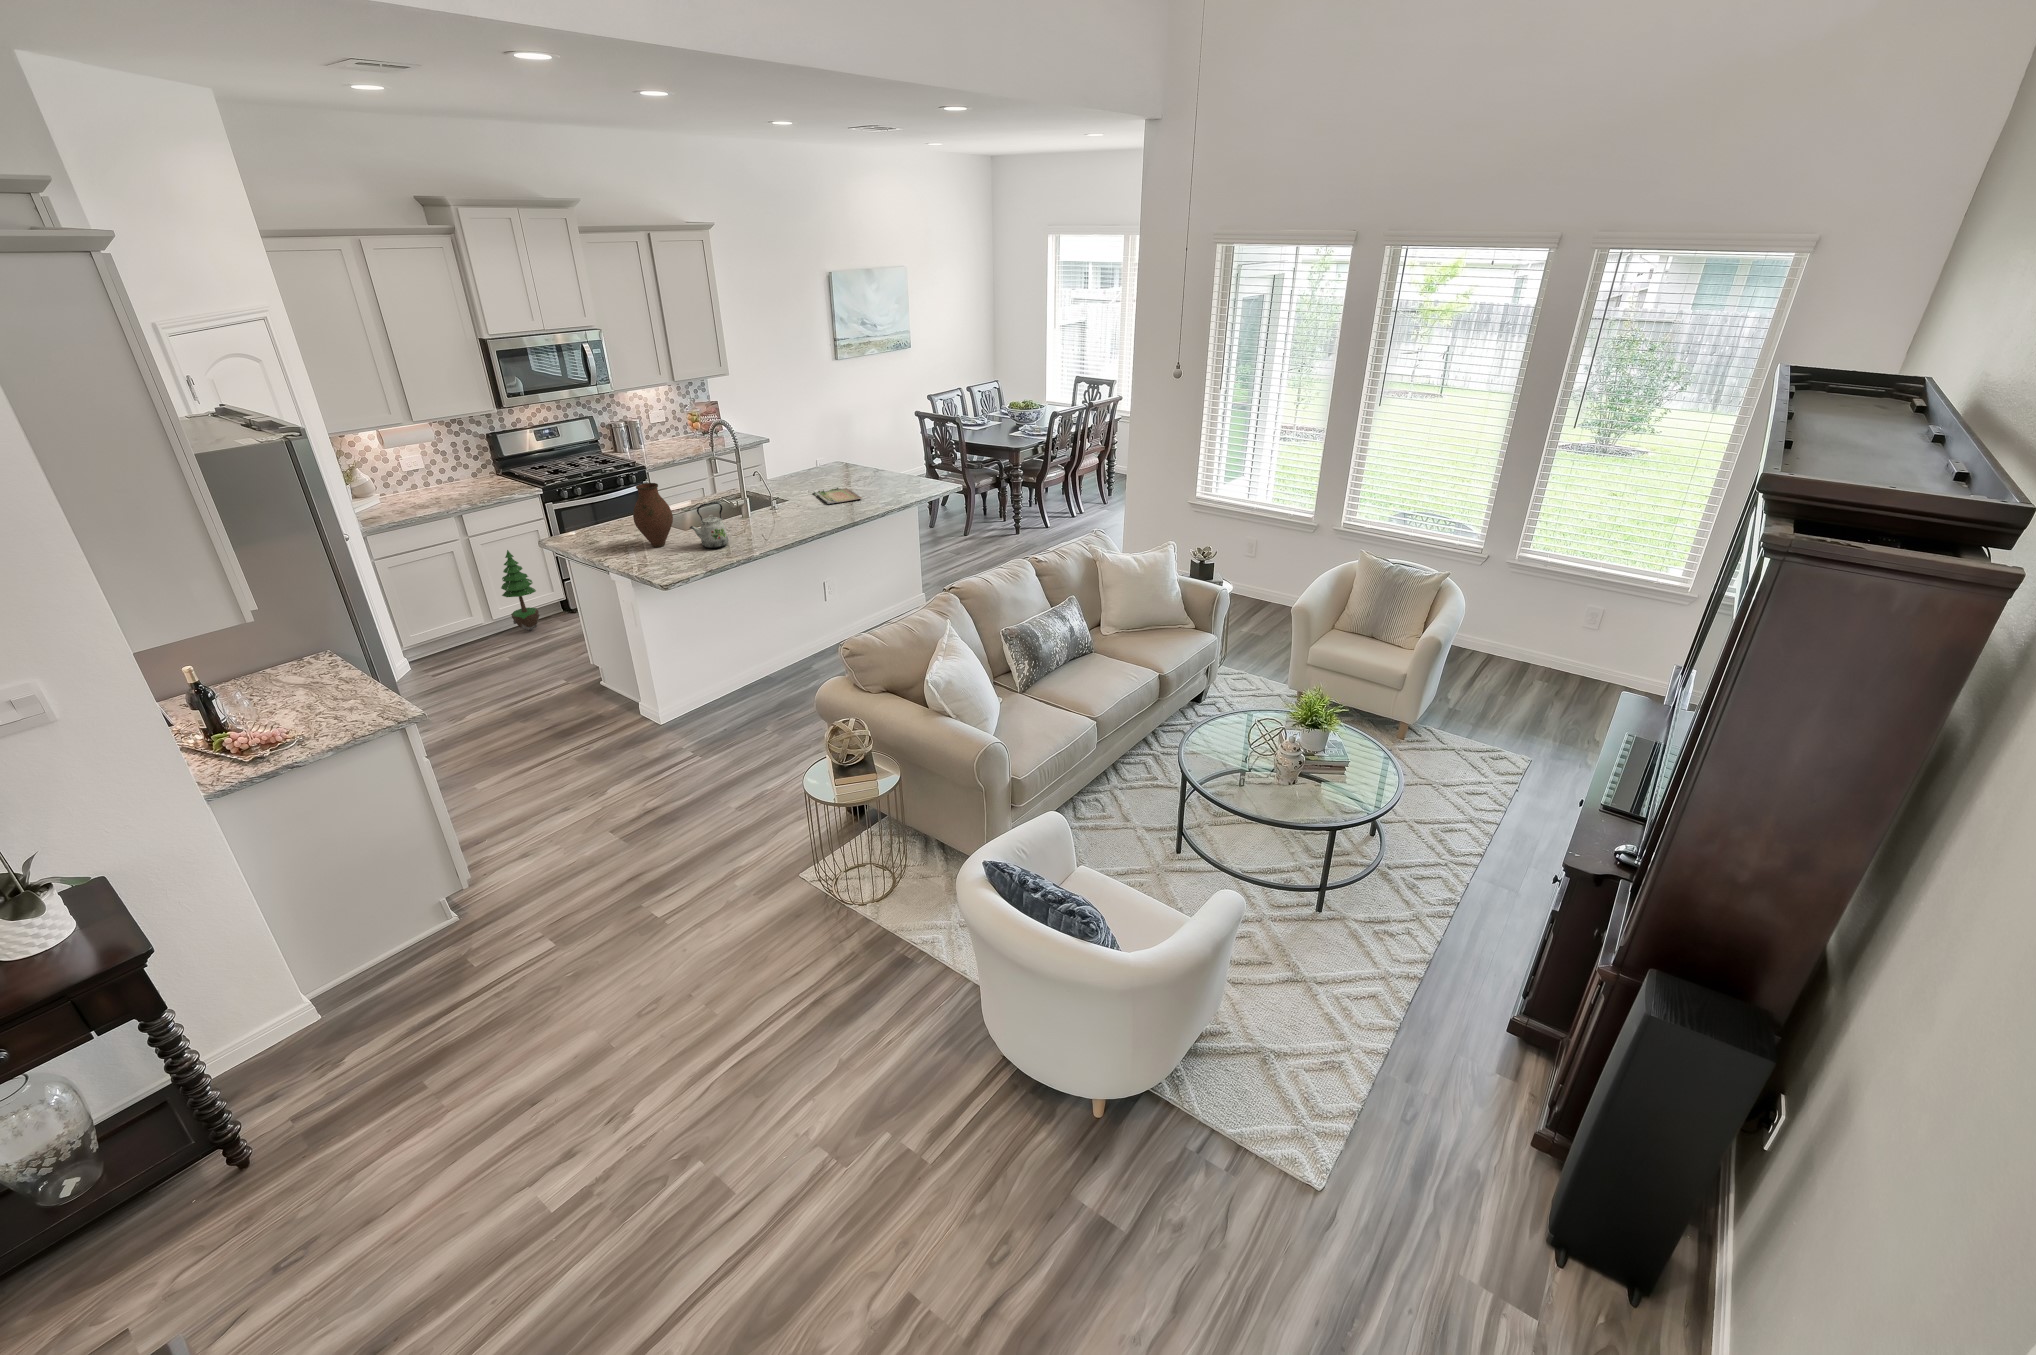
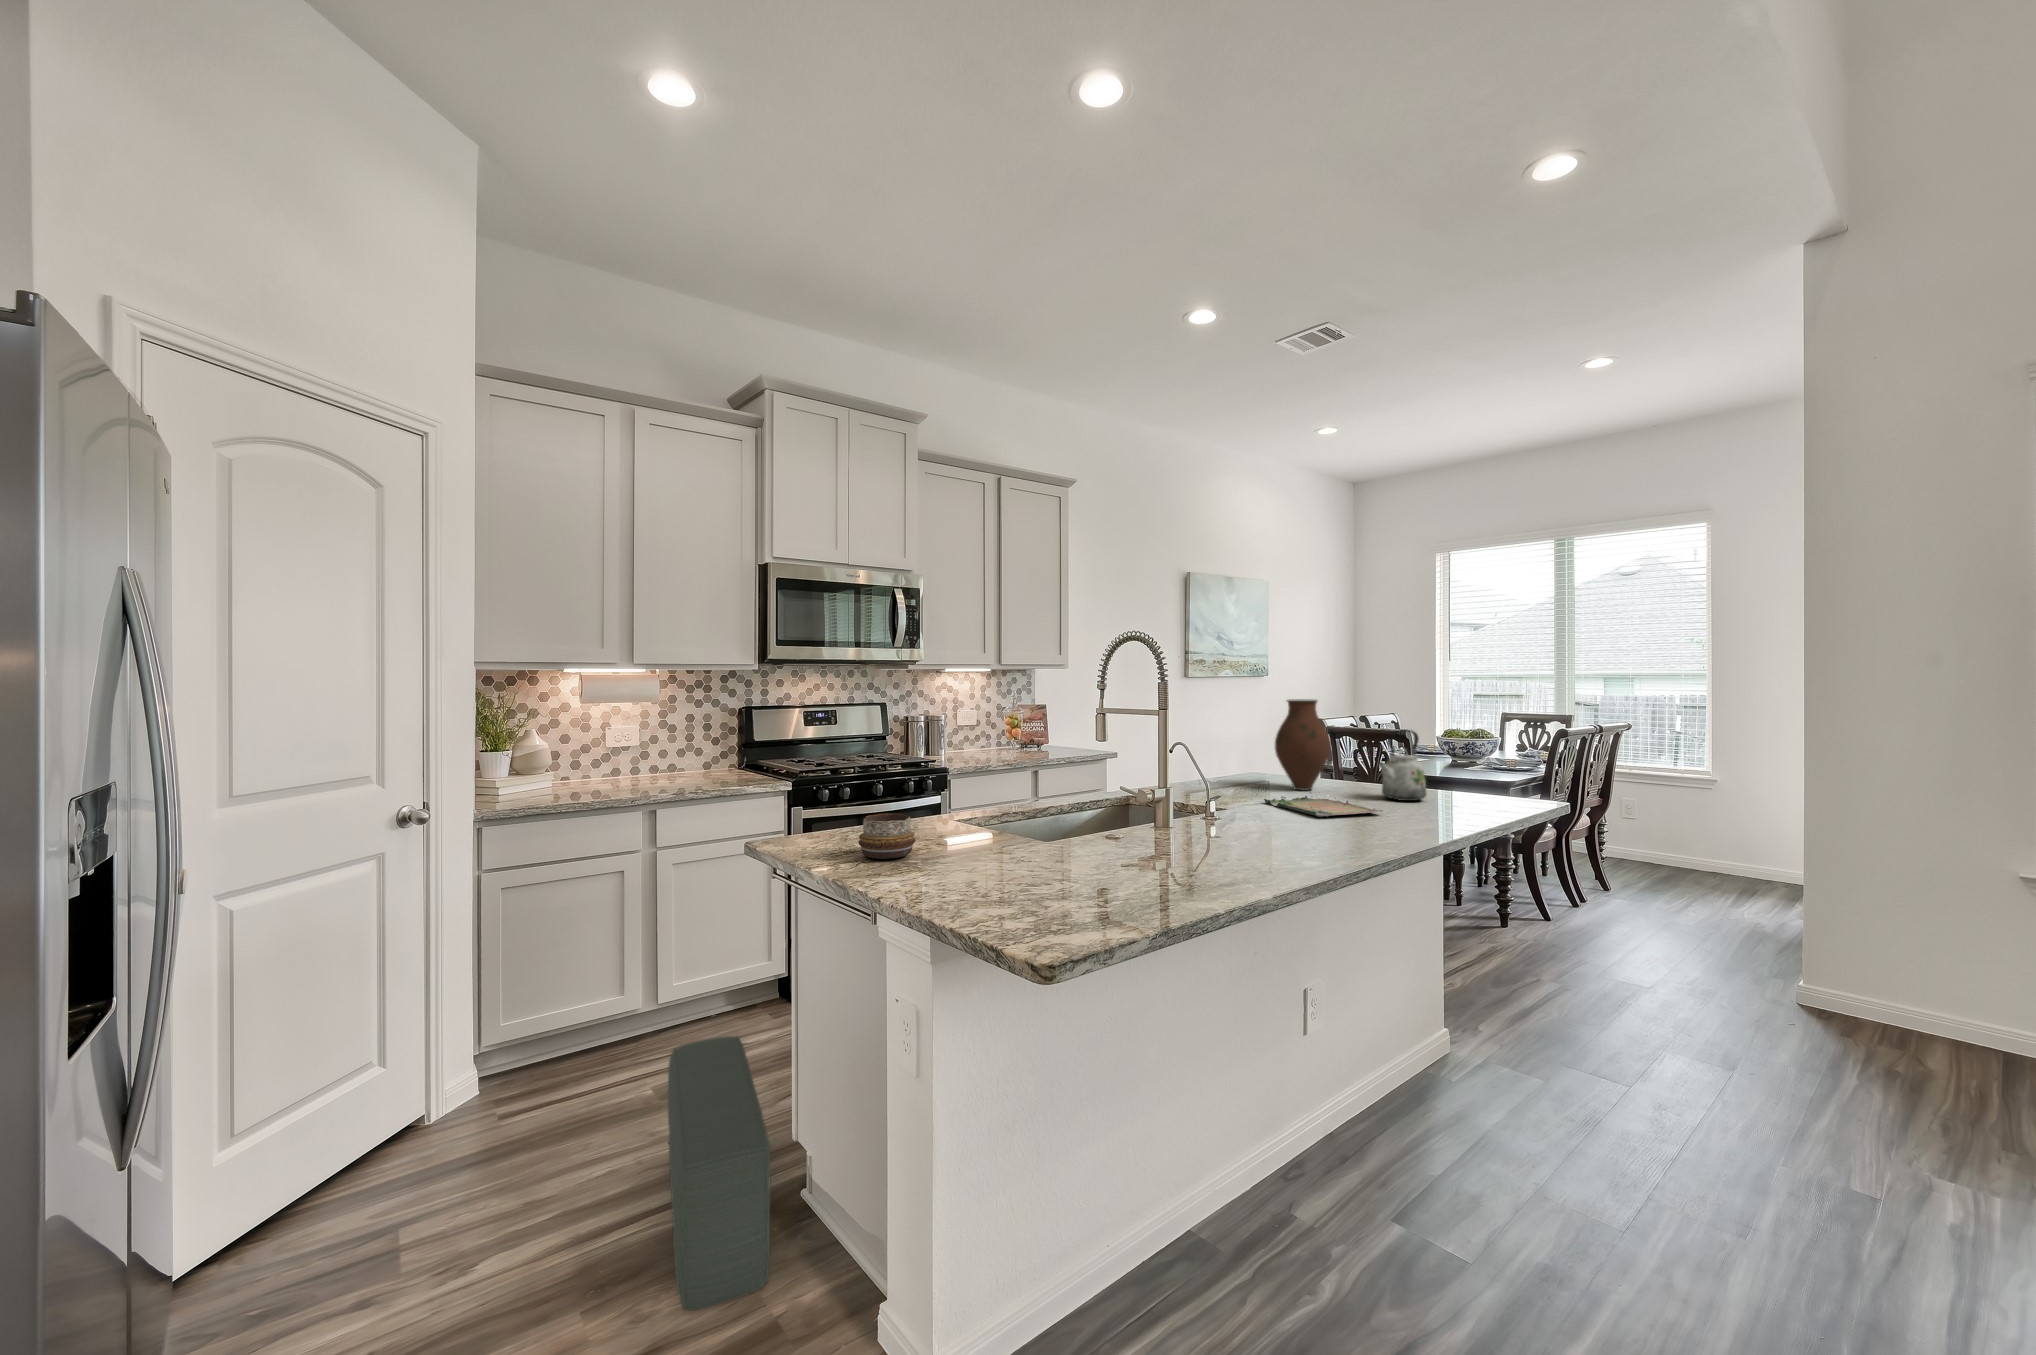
vase: present [633,483,673,547] -> present [1275,699,1331,791]
kettle: present [690,502,729,548] -> present [1379,730,1427,801]
decorative bowl: none [594,526,621,547] -> present [859,814,915,859]
potted tree: present [501,550,540,631] -> none [678,875,738,1033]
pouf: none [524,625,594,712] -> present [668,1036,770,1311]

